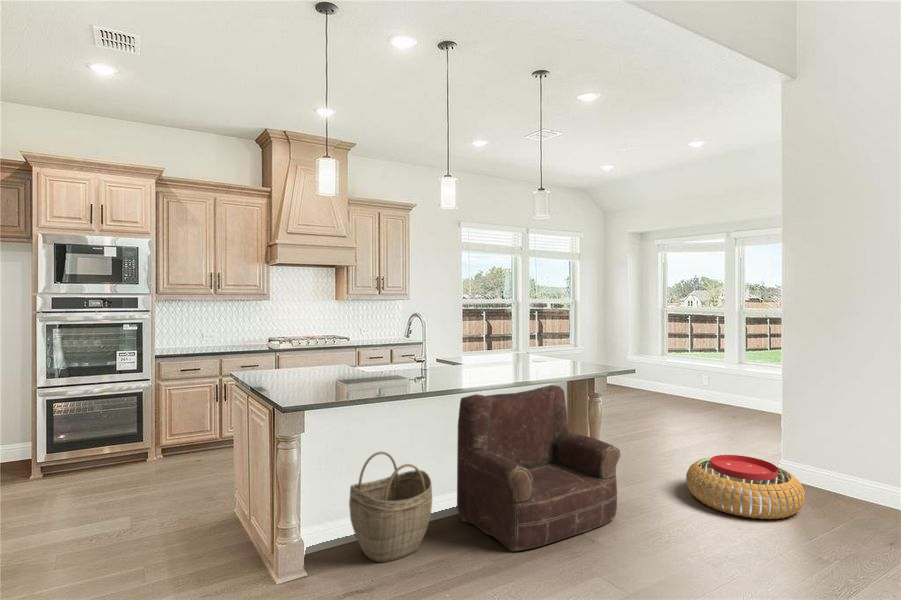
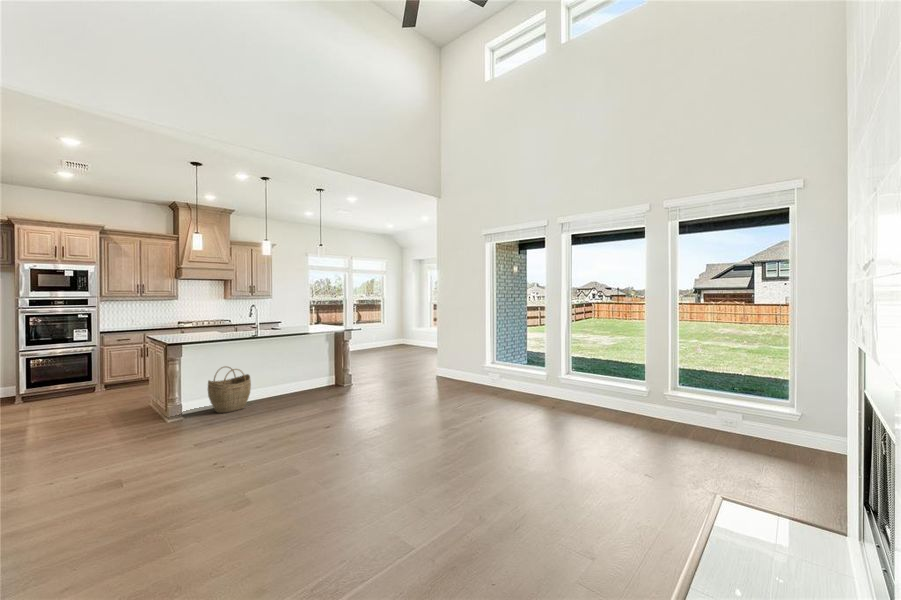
armchair: present [457,385,620,552] -> none [270,336,350,406]
pouf: present [686,455,805,519] -> none [389,366,436,389]

